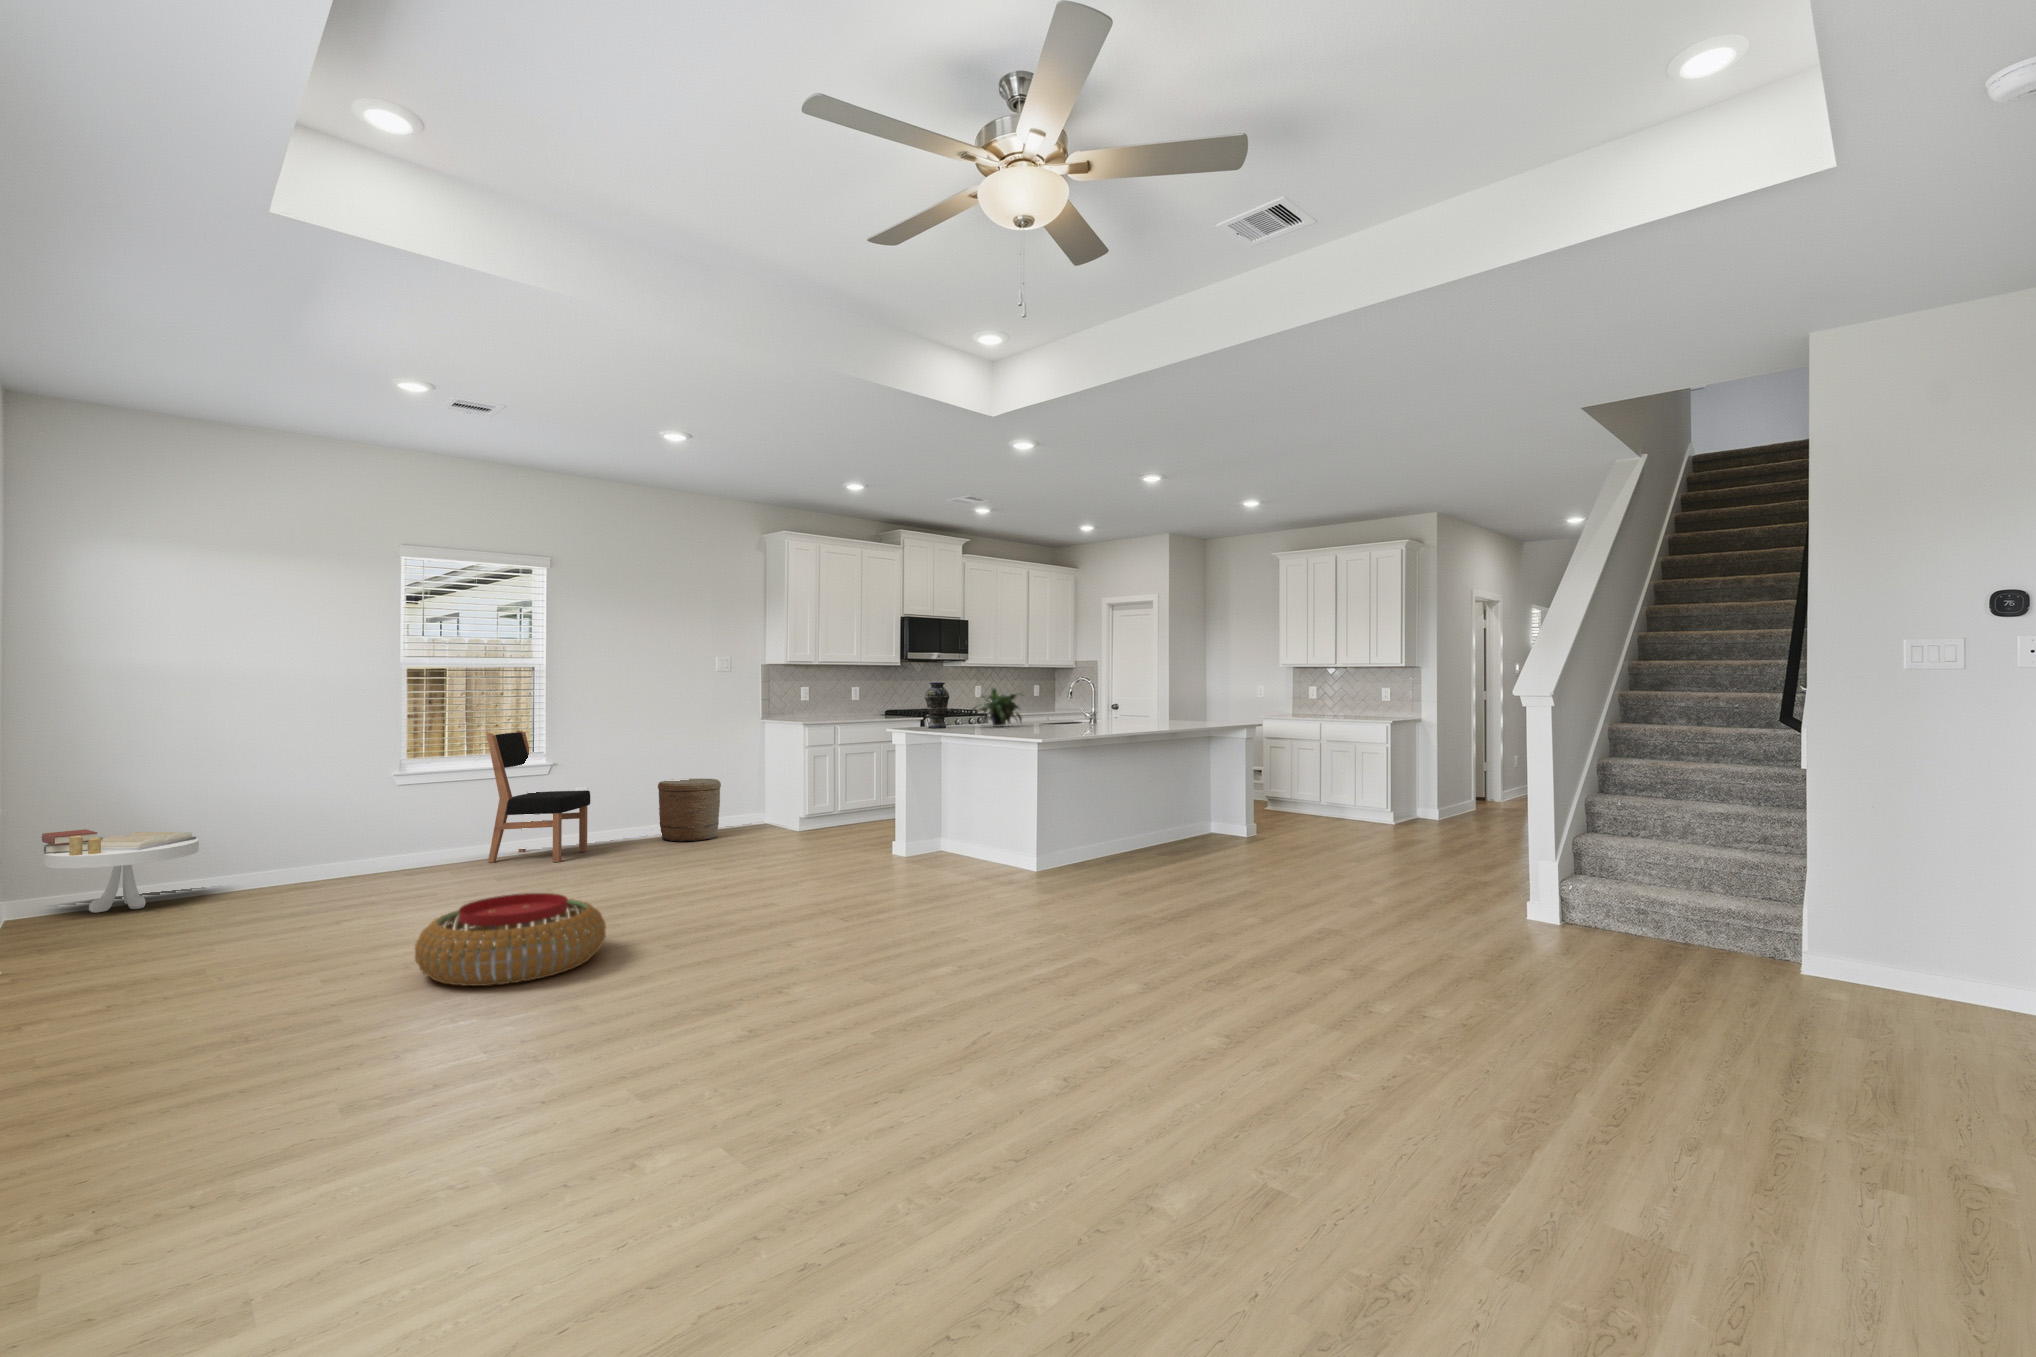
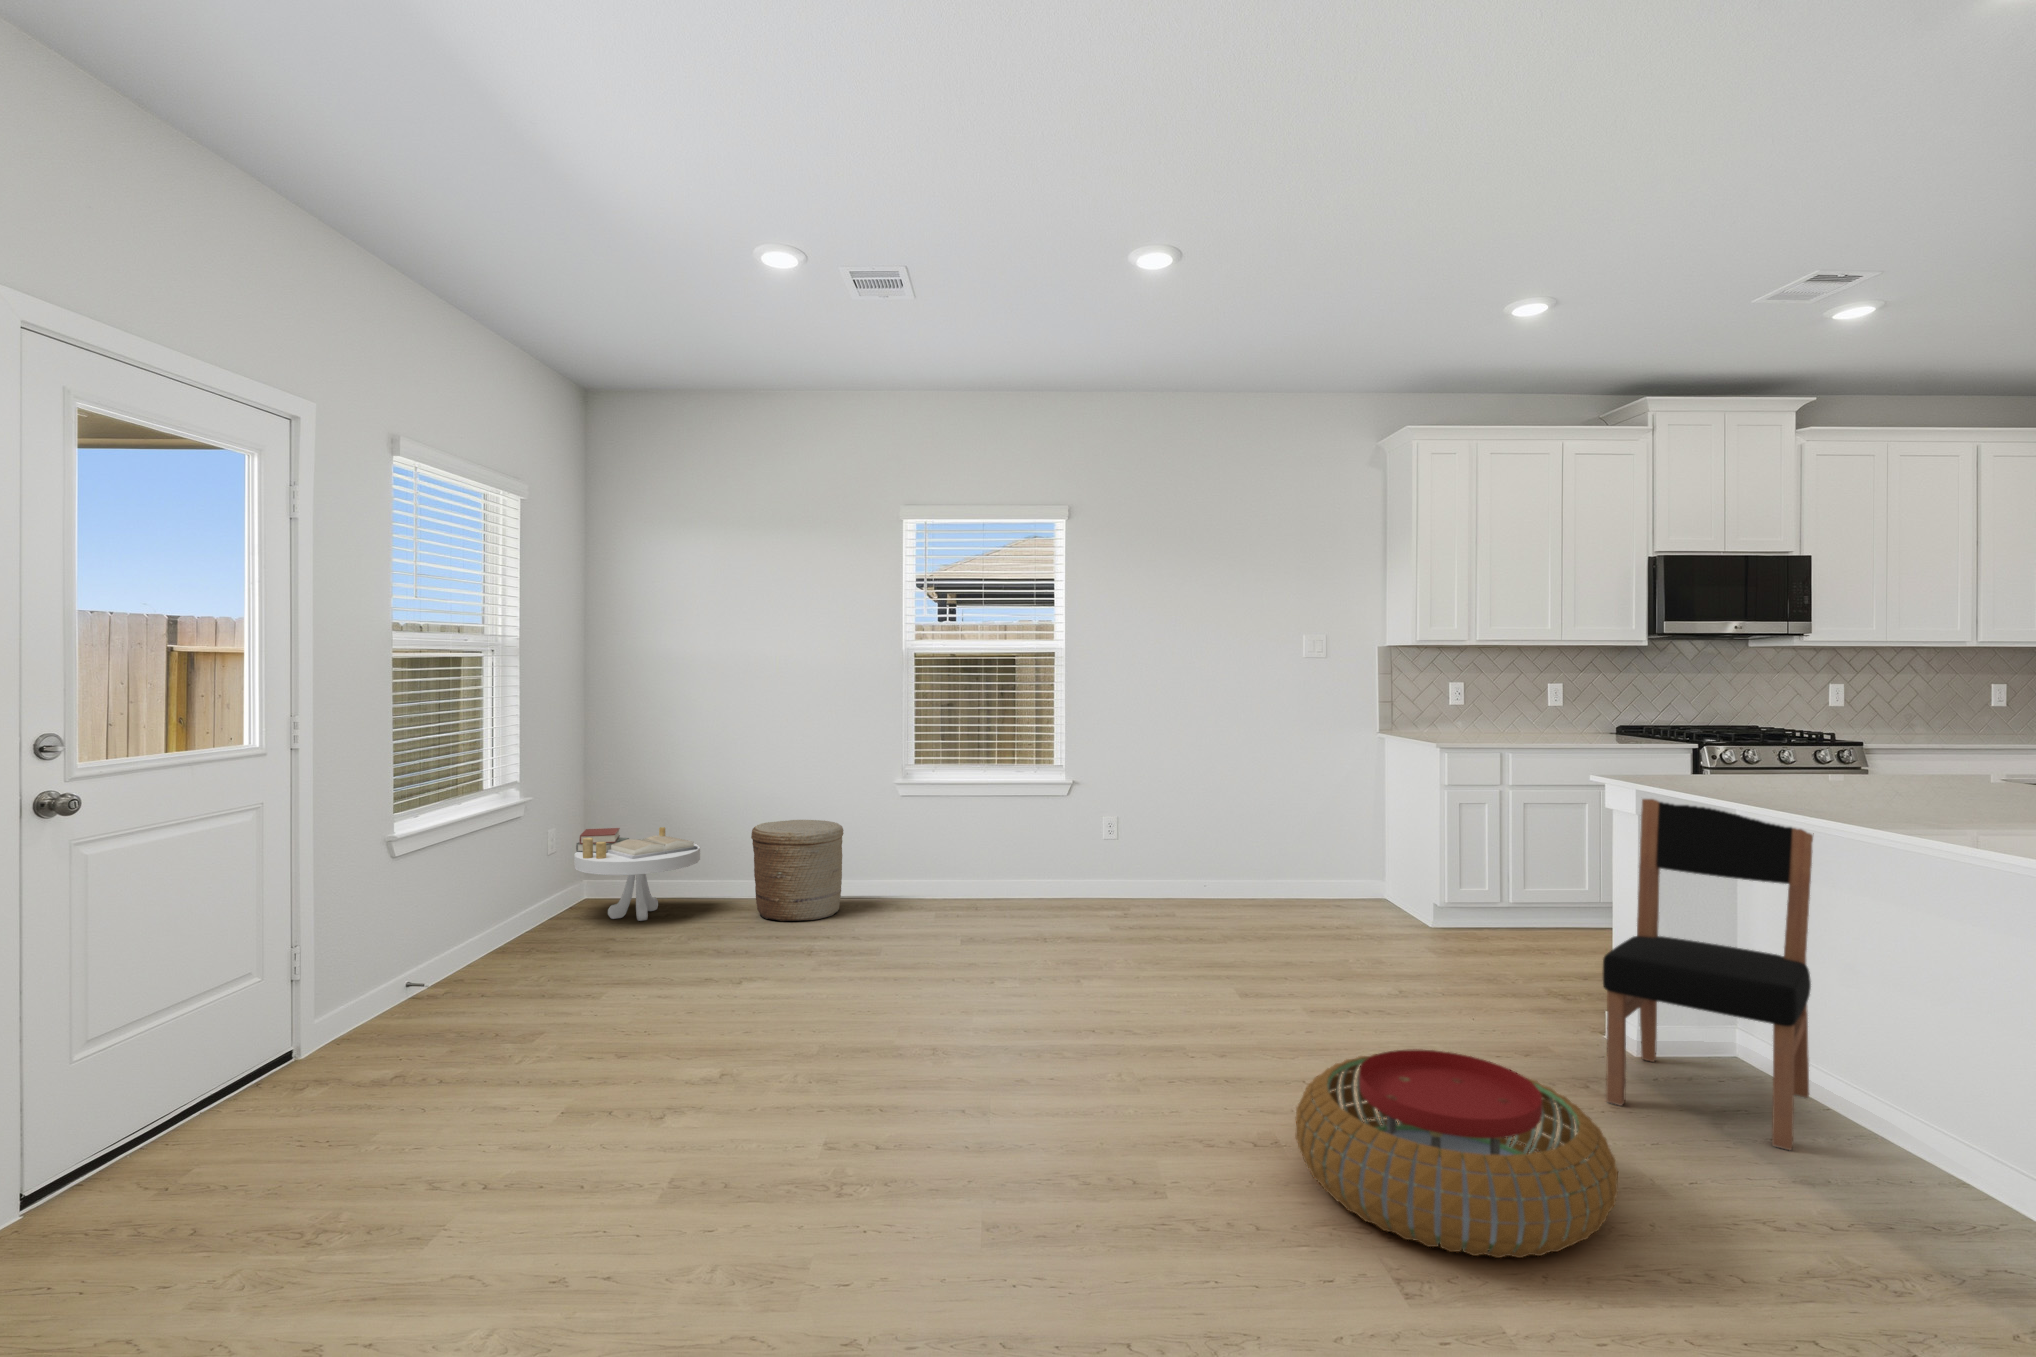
vase: present [925,682,949,728] -> none [1661,686,1727,788]
potted plant: present [972,688,1022,726] -> none [1786,702,1956,797]
dining chair: present [486,730,590,862] -> present [1603,799,1813,1151]
woven basket: present [658,779,721,842] -> present [751,820,843,921]
pouf: present [415,893,606,986] -> present [1295,1049,1618,1258]

